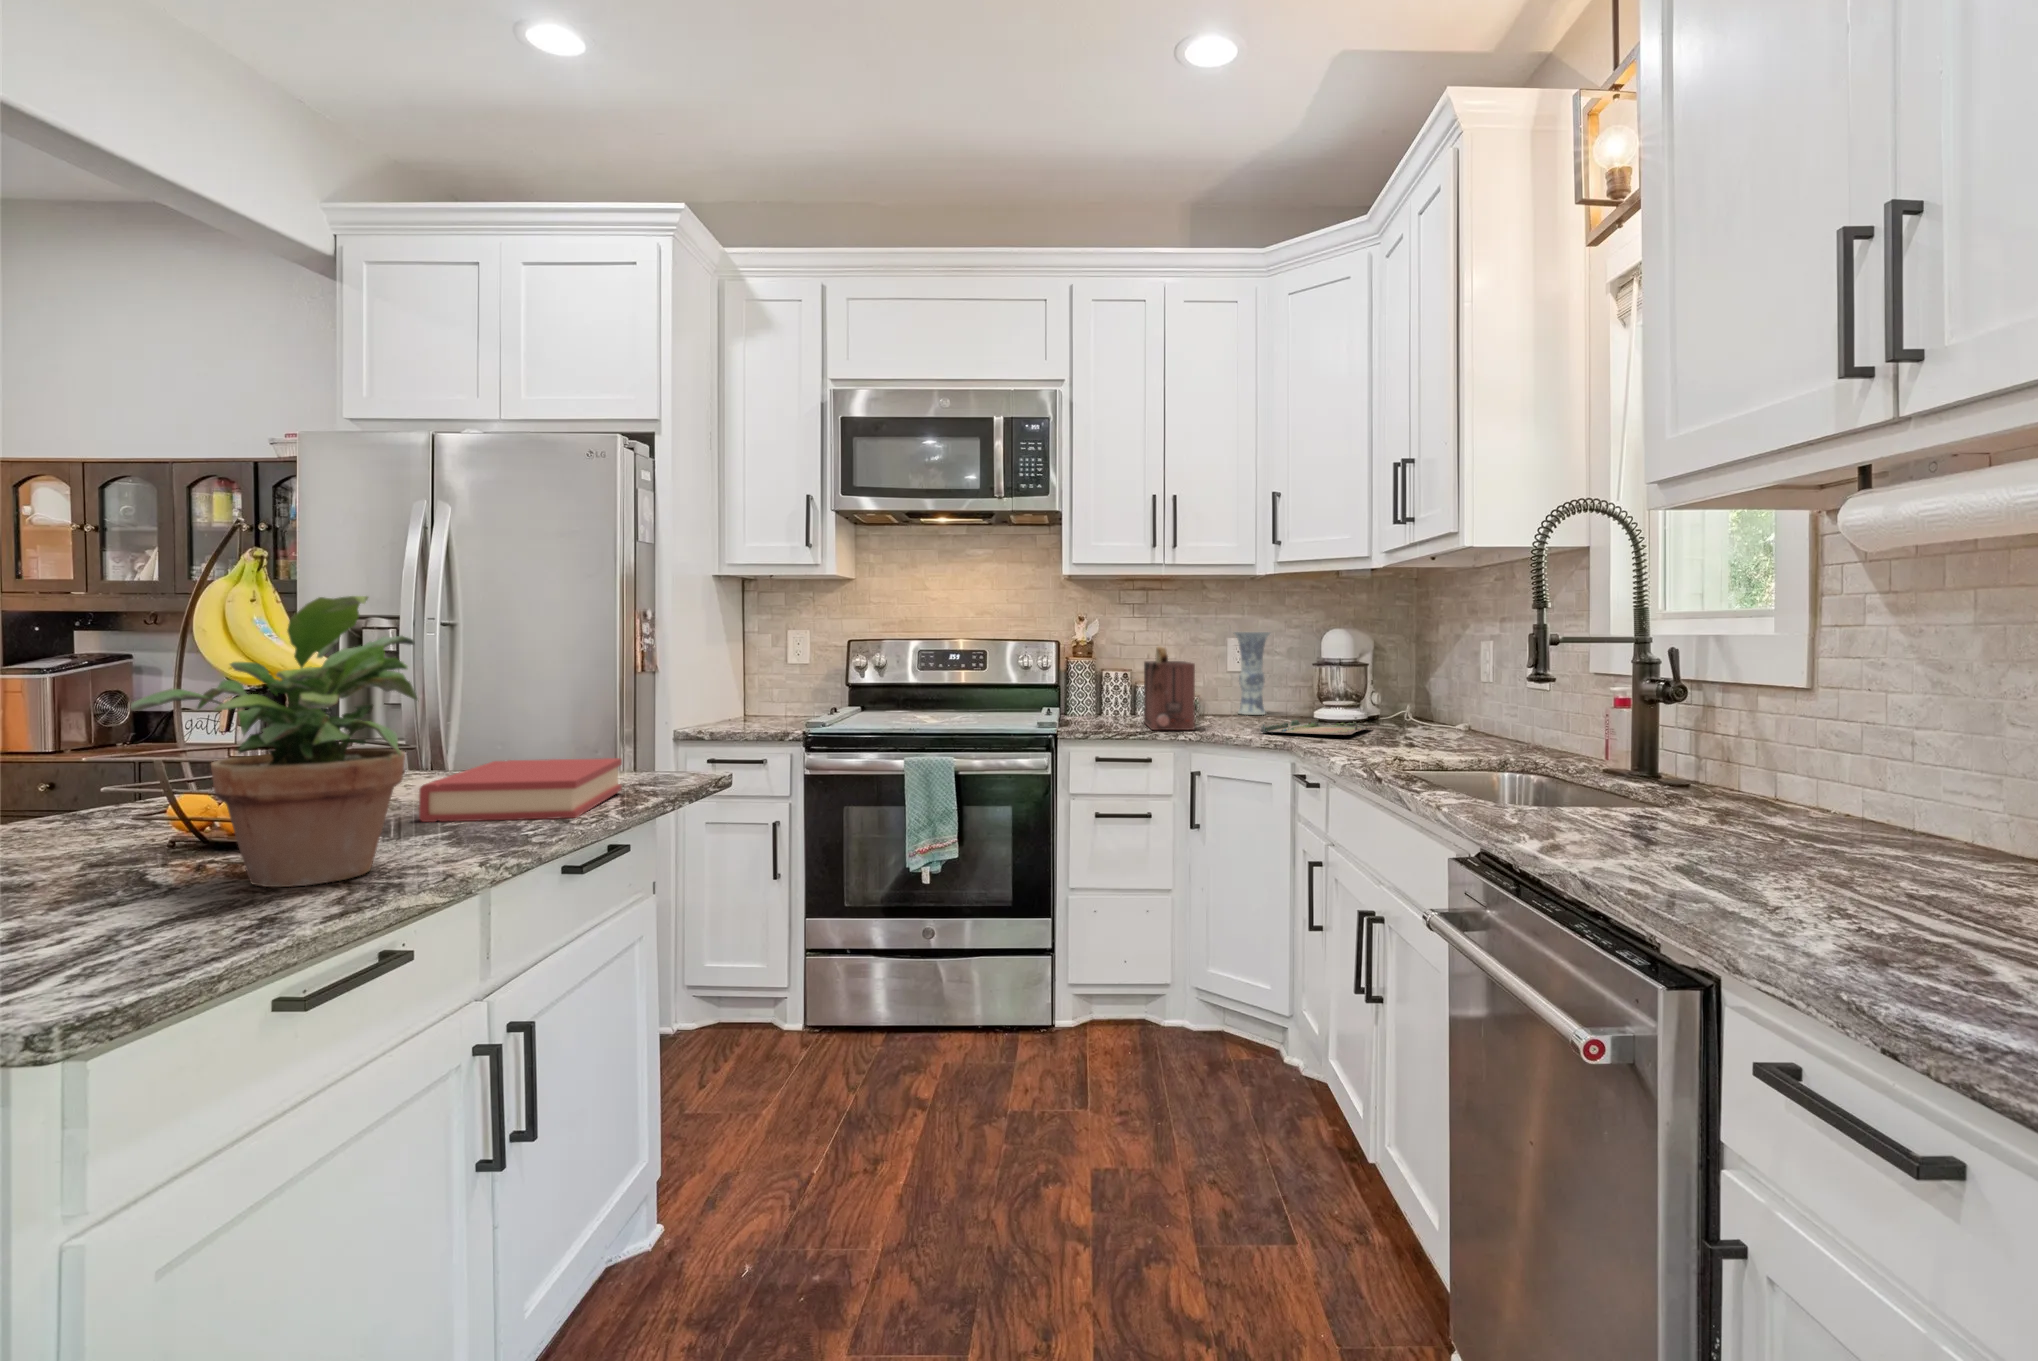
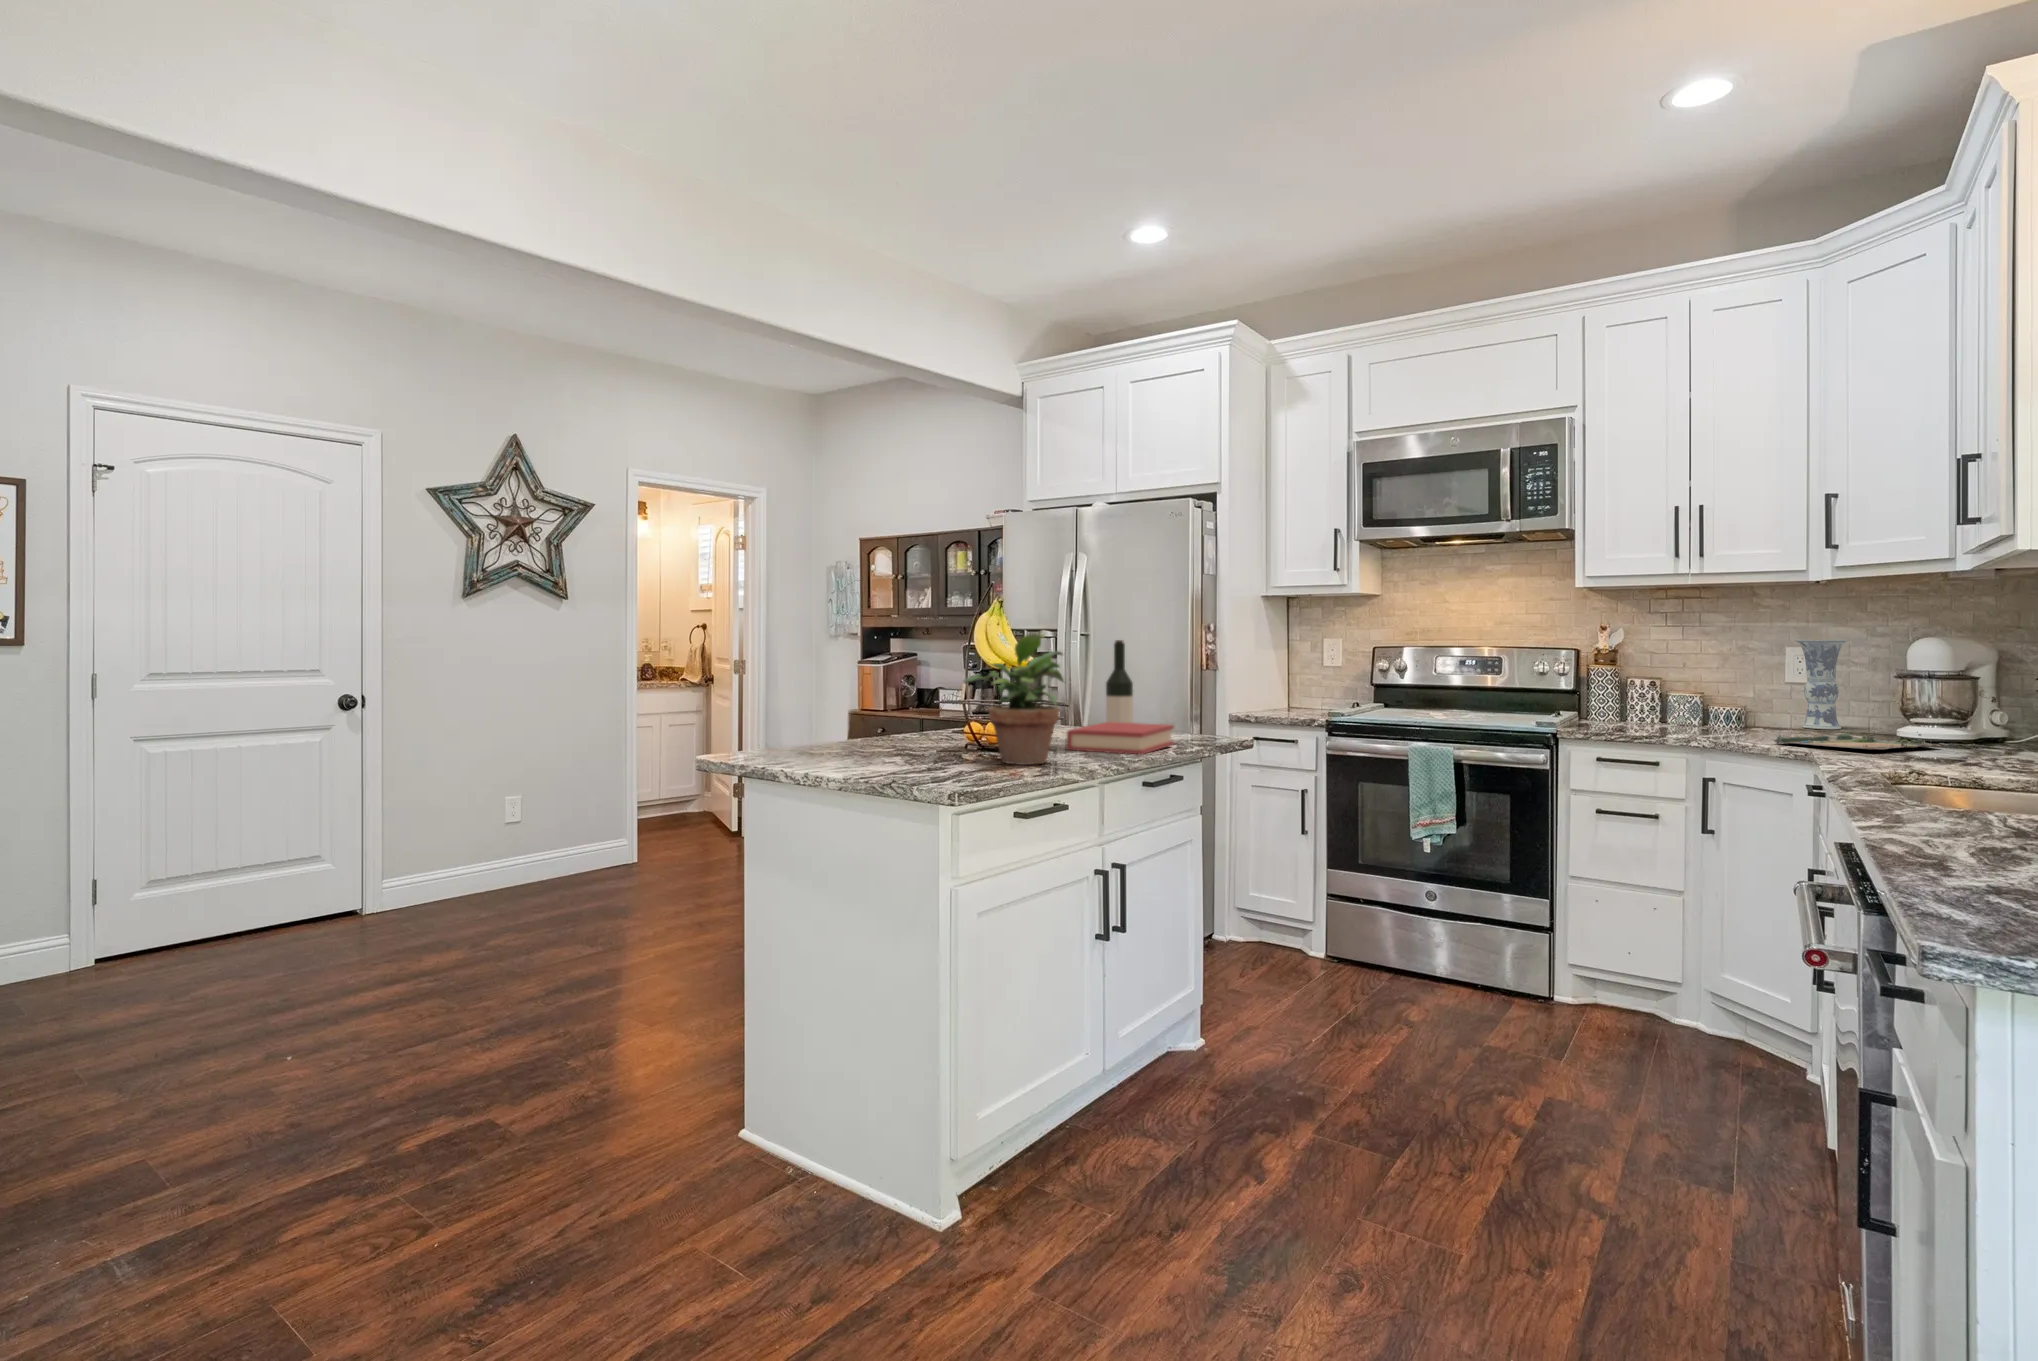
wine bottle: none [492,625,540,780] -> present [1106,640,1133,723]
toaster: present [1144,647,1195,730] -> none [1652,655,1706,737]

